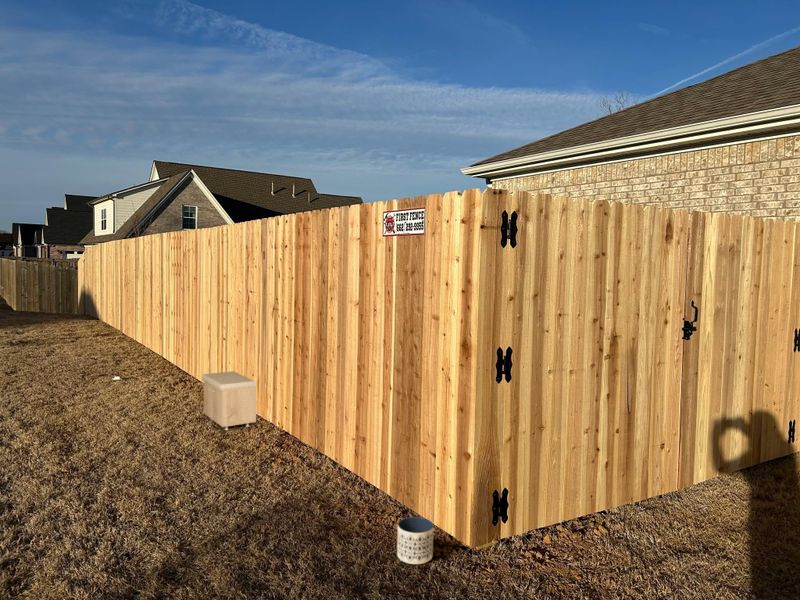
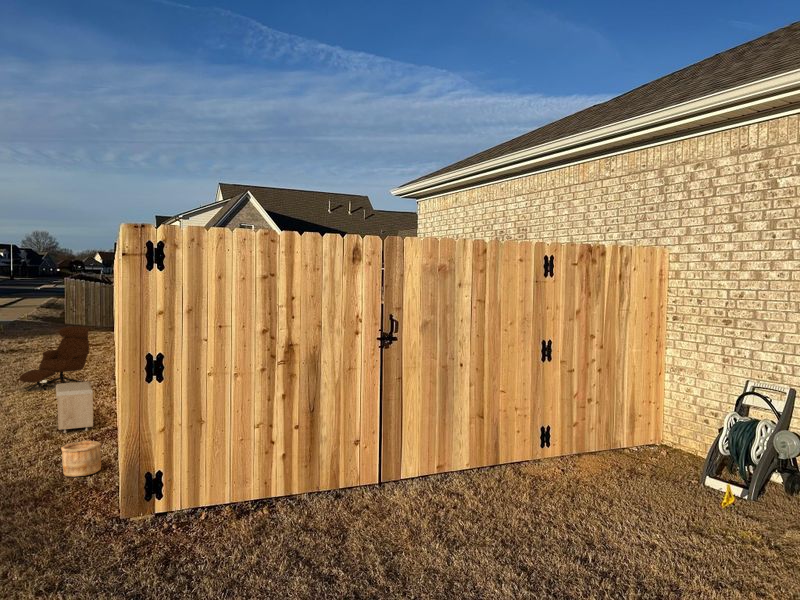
lounge chair: none [111,308,179,379] -> present [19,327,89,391]
wooden bucket: none [290,445,332,489] -> present [61,441,101,477]
planter: present [397,517,433,564] -> none [75,493,108,529]

